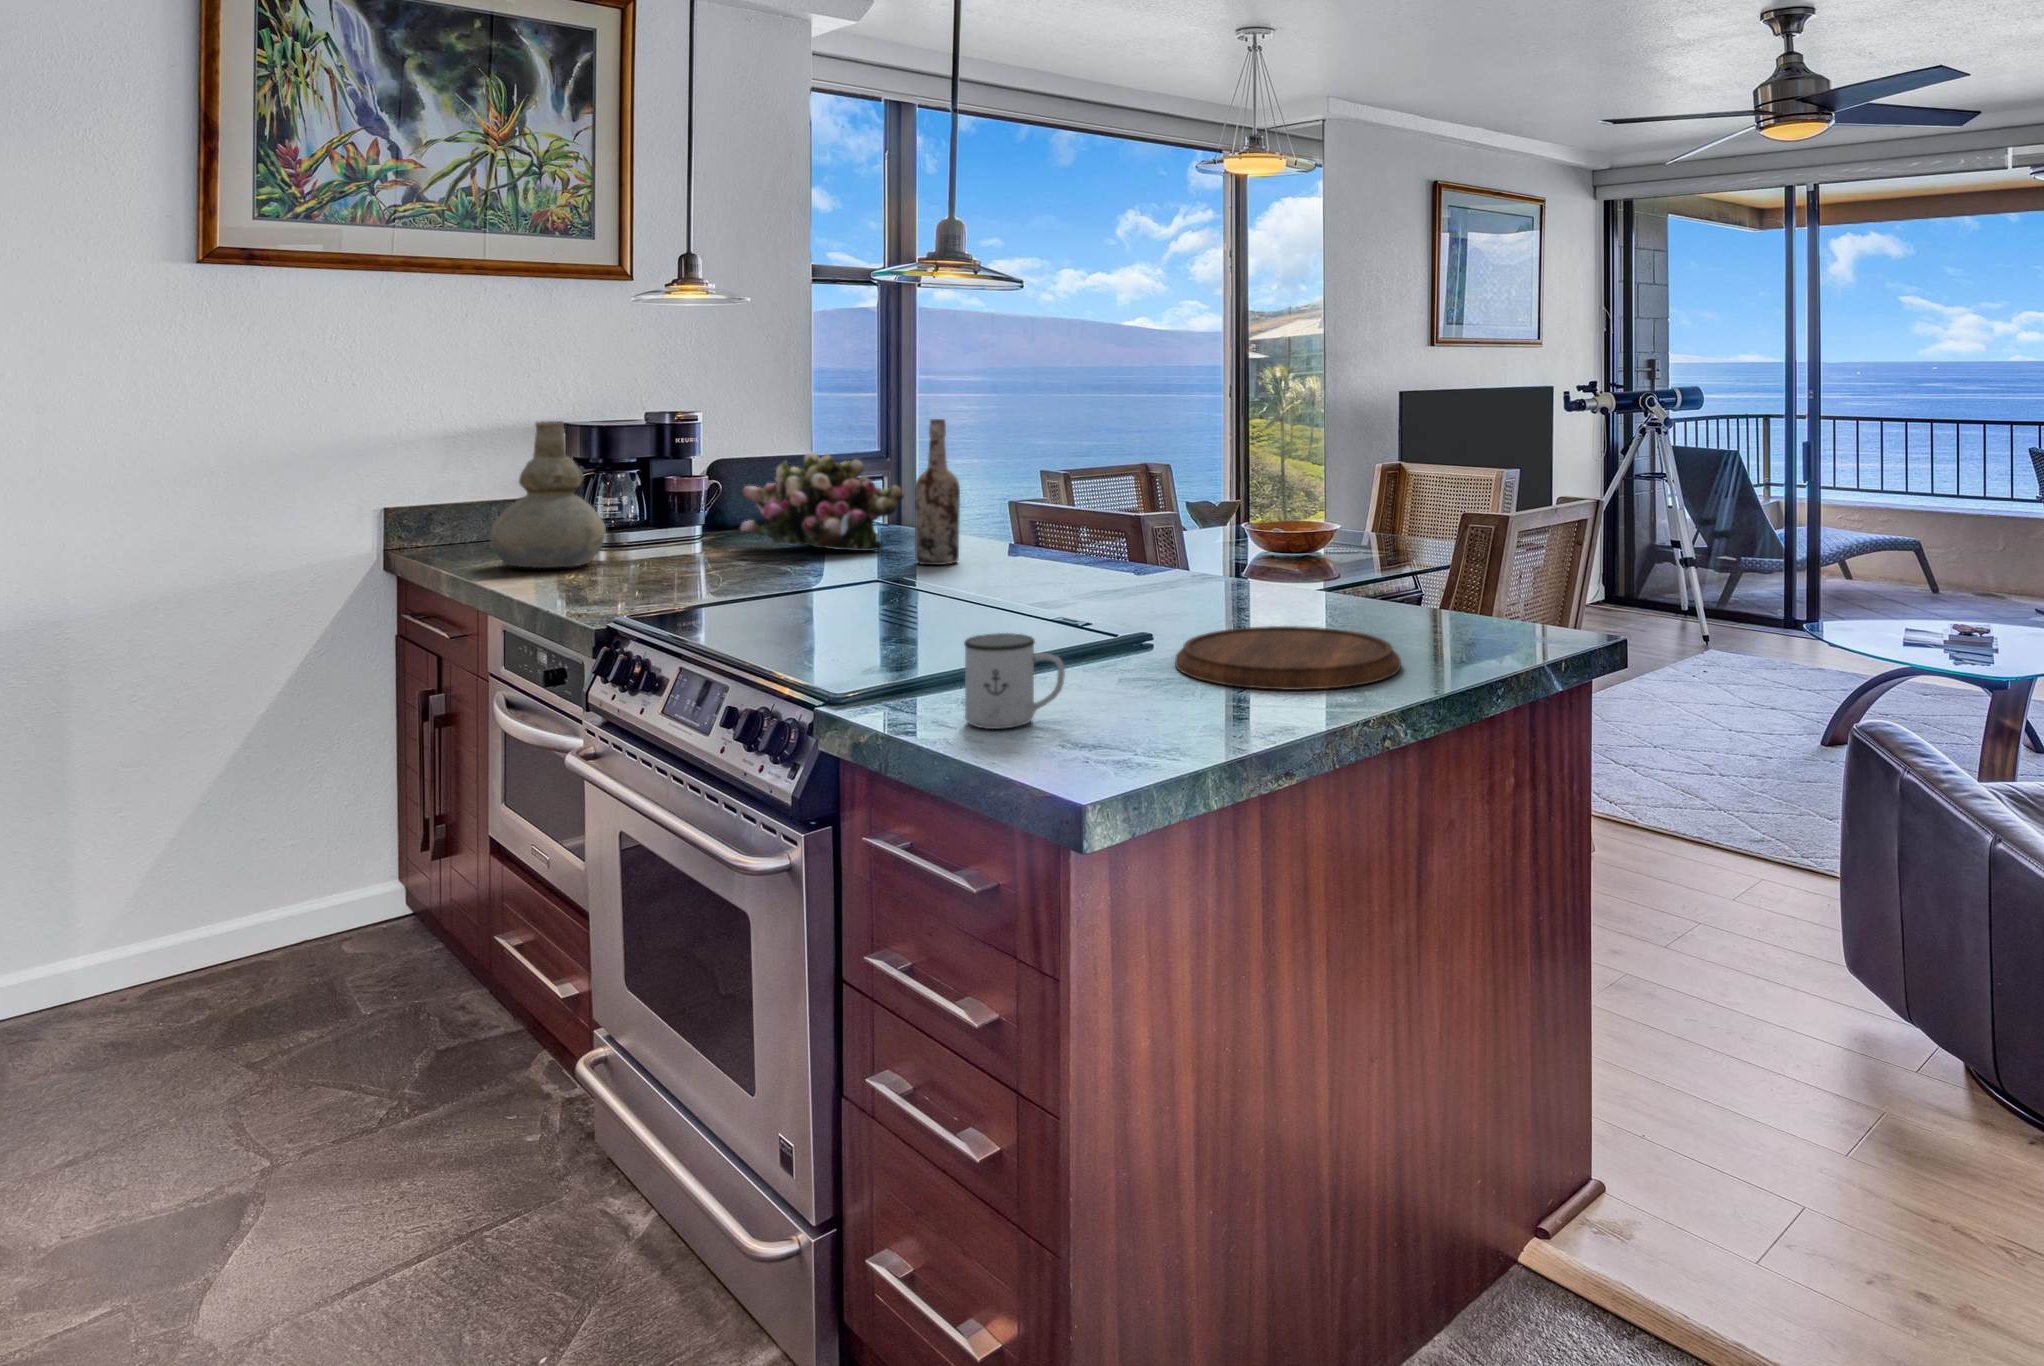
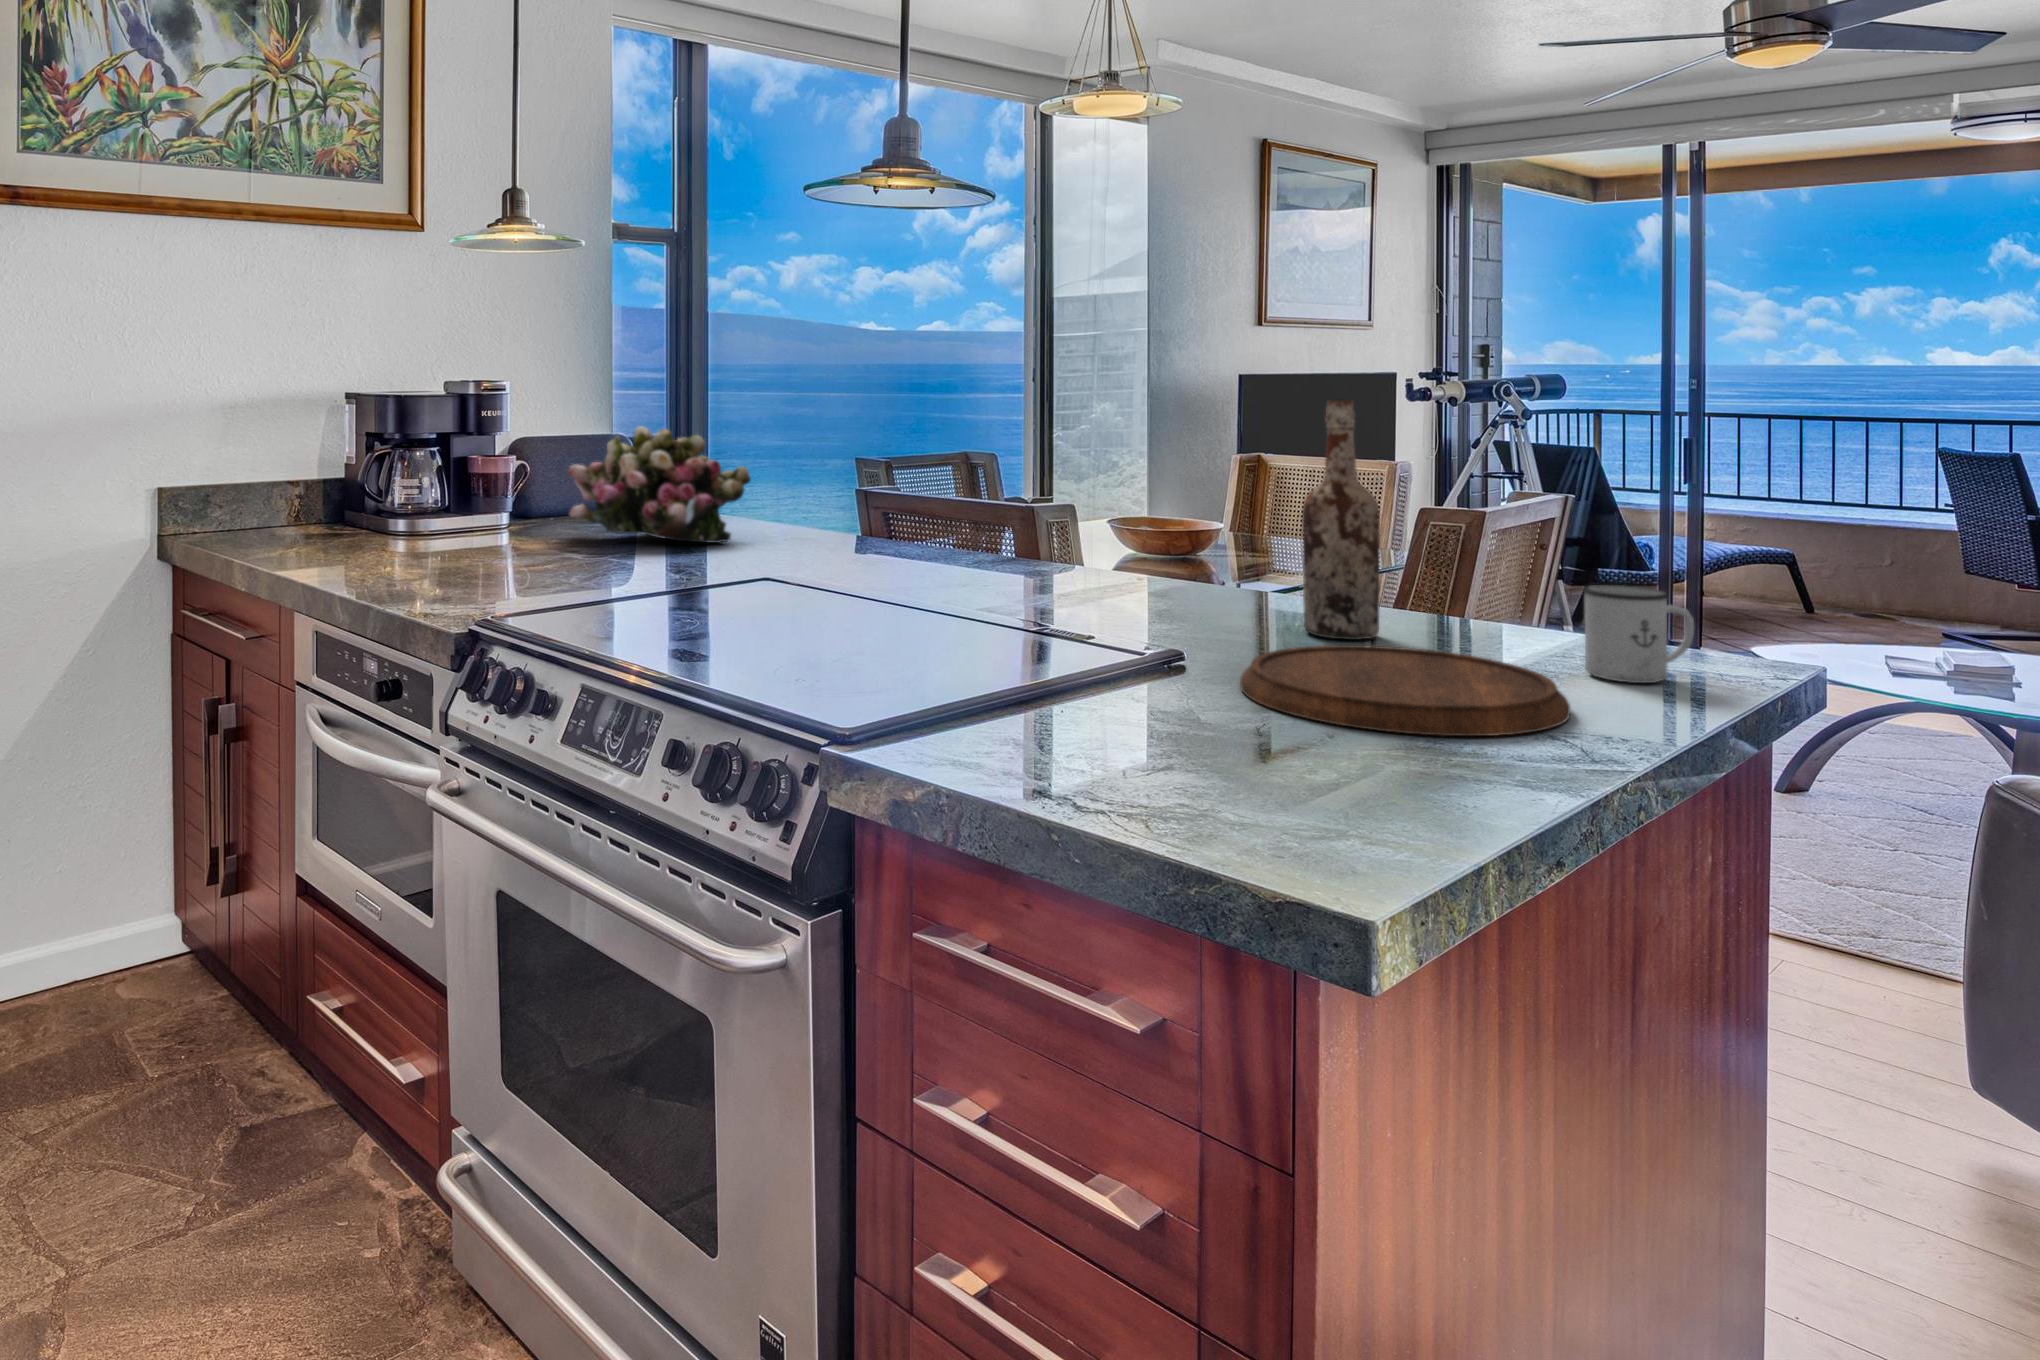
wine bottle: present [915,419,960,565] -> present [1302,400,1380,640]
vase: present [491,421,606,568] -> none [290,385,419,557]
mug: present [964,633,1065,729] -> present [1583,585,1694,683]

